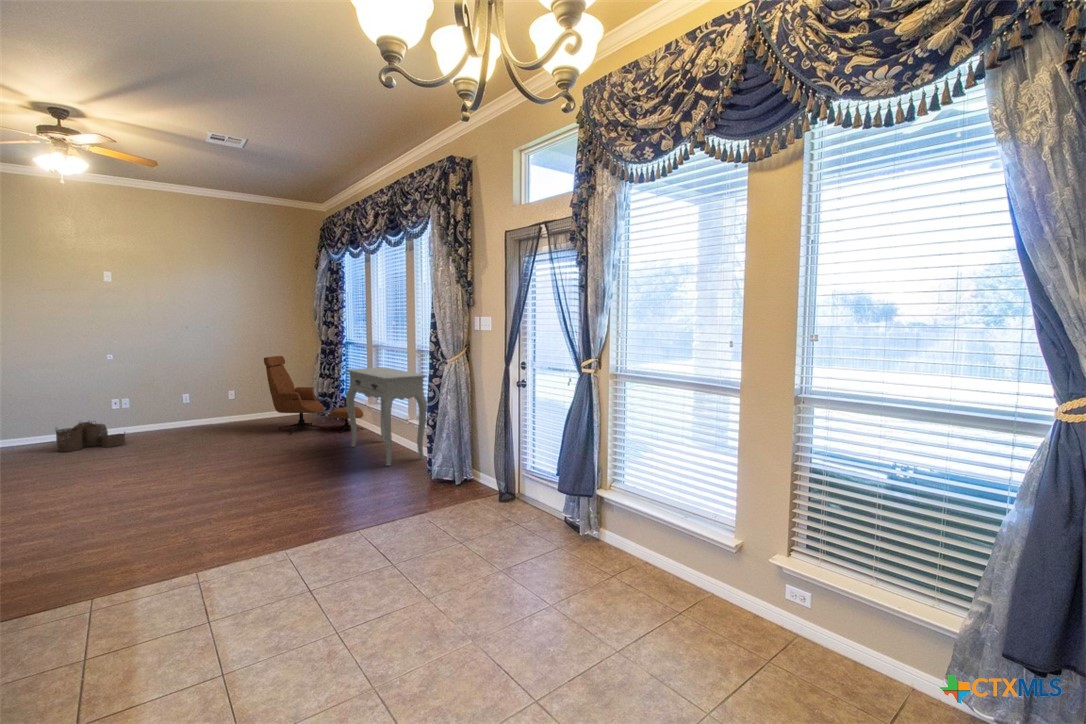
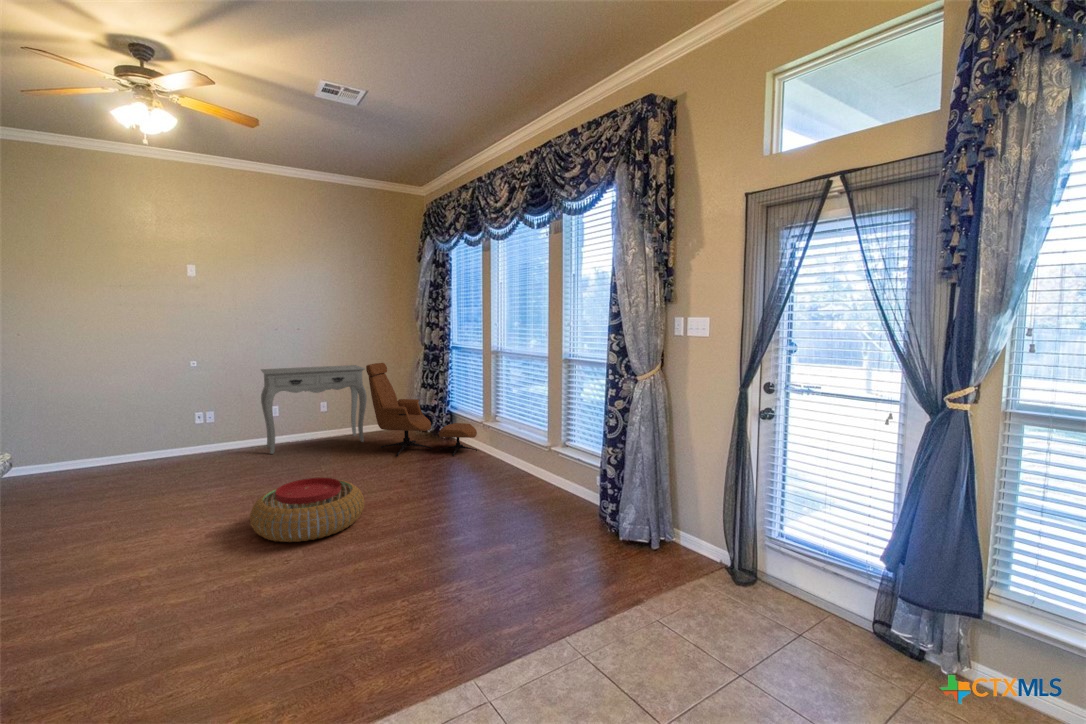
console table: present [346,367,427,466] -> present [261,365,367,454]
woven basket: present [56,421,126,452] -> none [141,437,217,475]
pouf: none [146,444,246,490] -> present [250,478,364,542]

